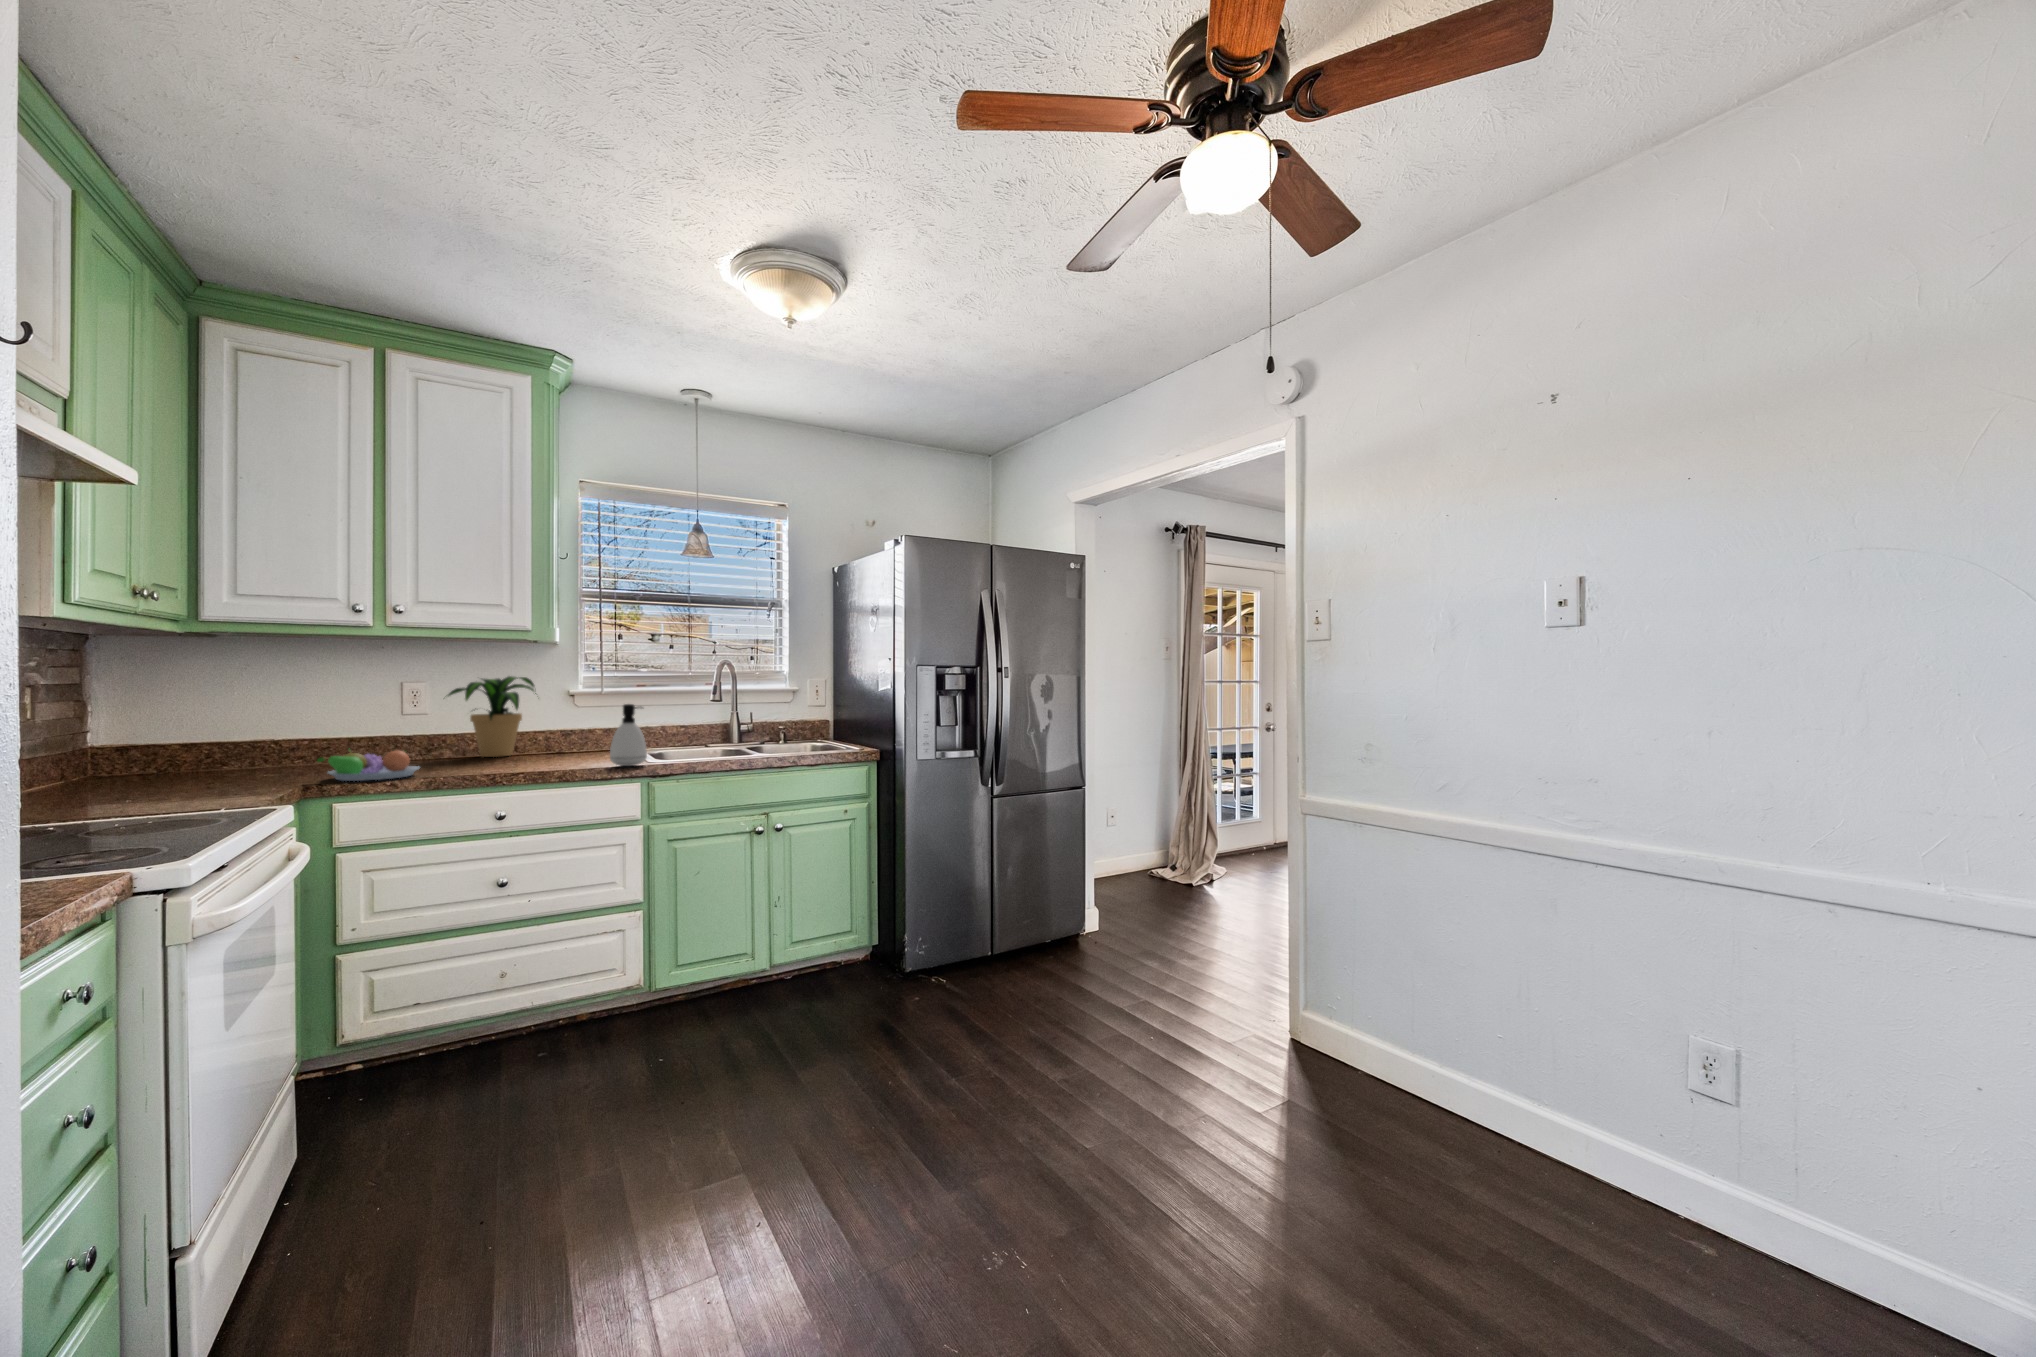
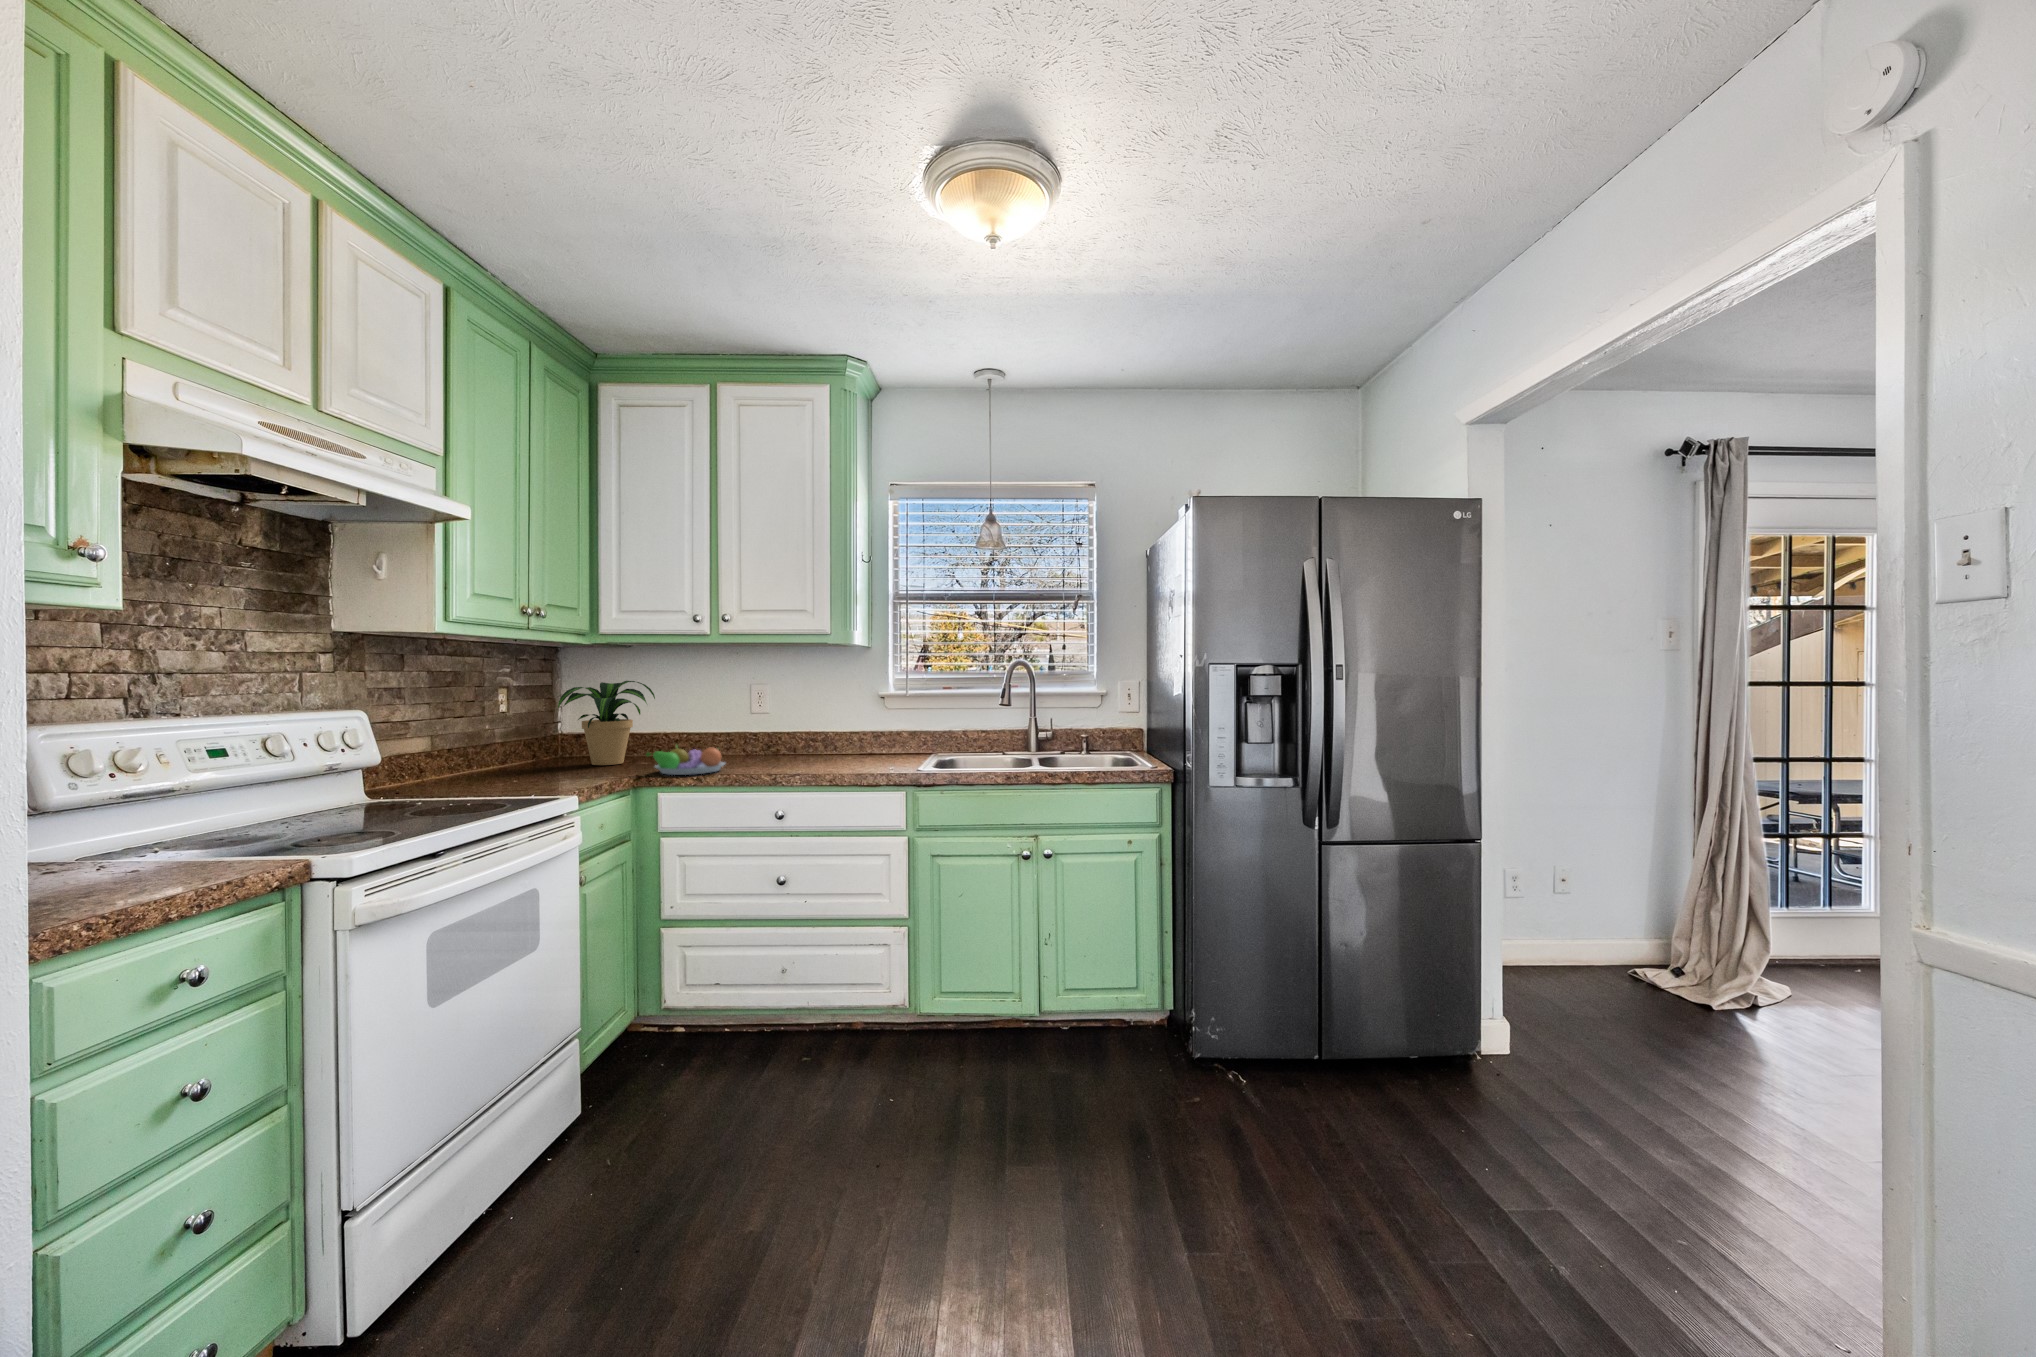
potted plant: present [448,676,536,757] -> present [558,681,655,765]
soap dispenser: present [610,704,647,766] -> none [874,708,909,774]

